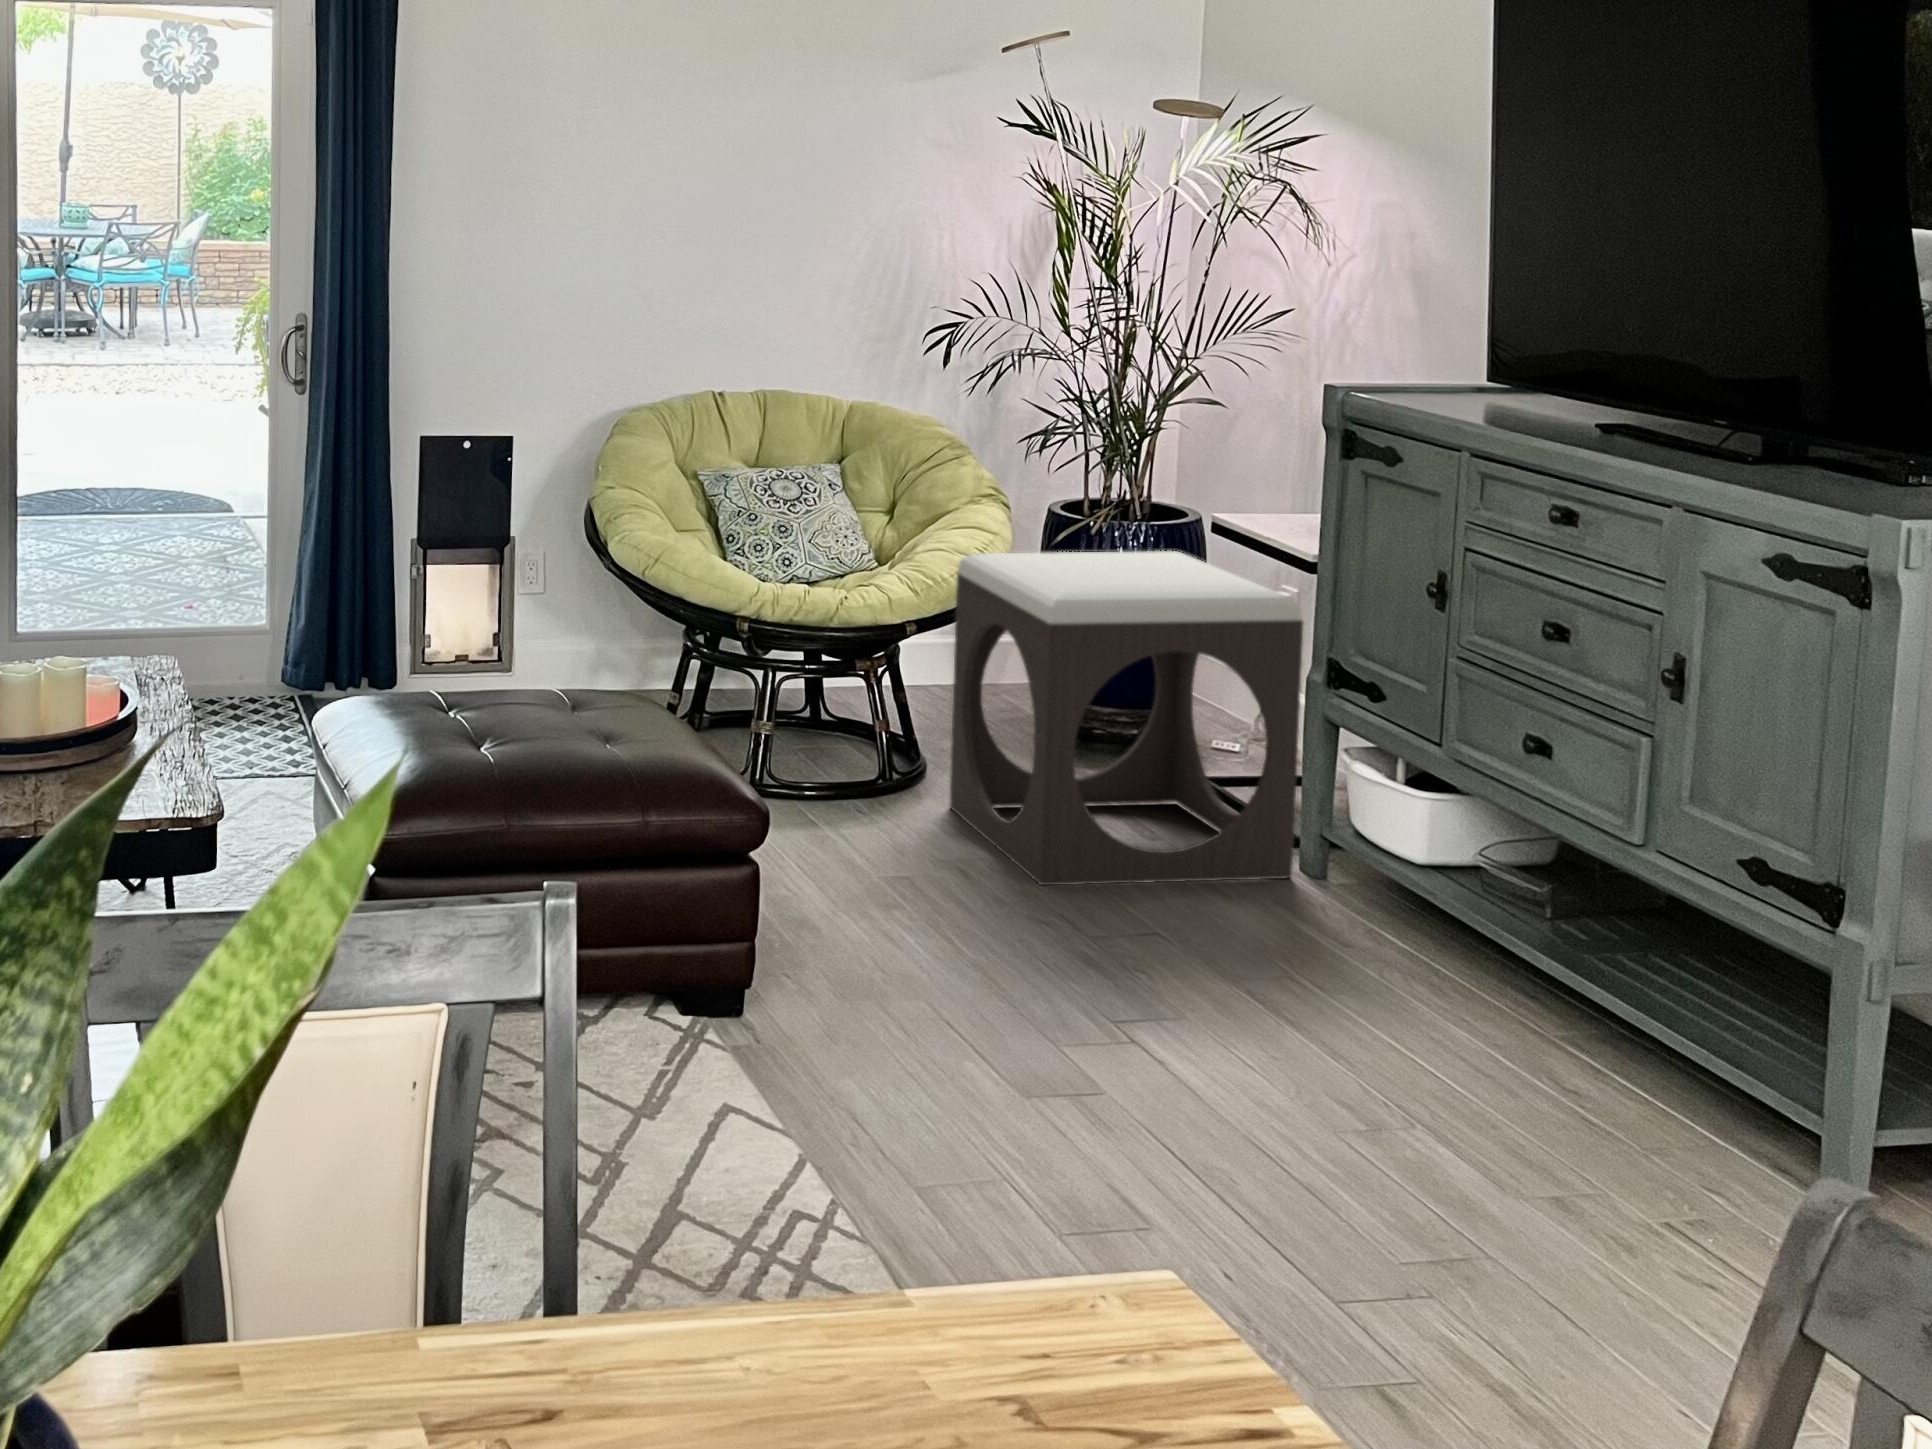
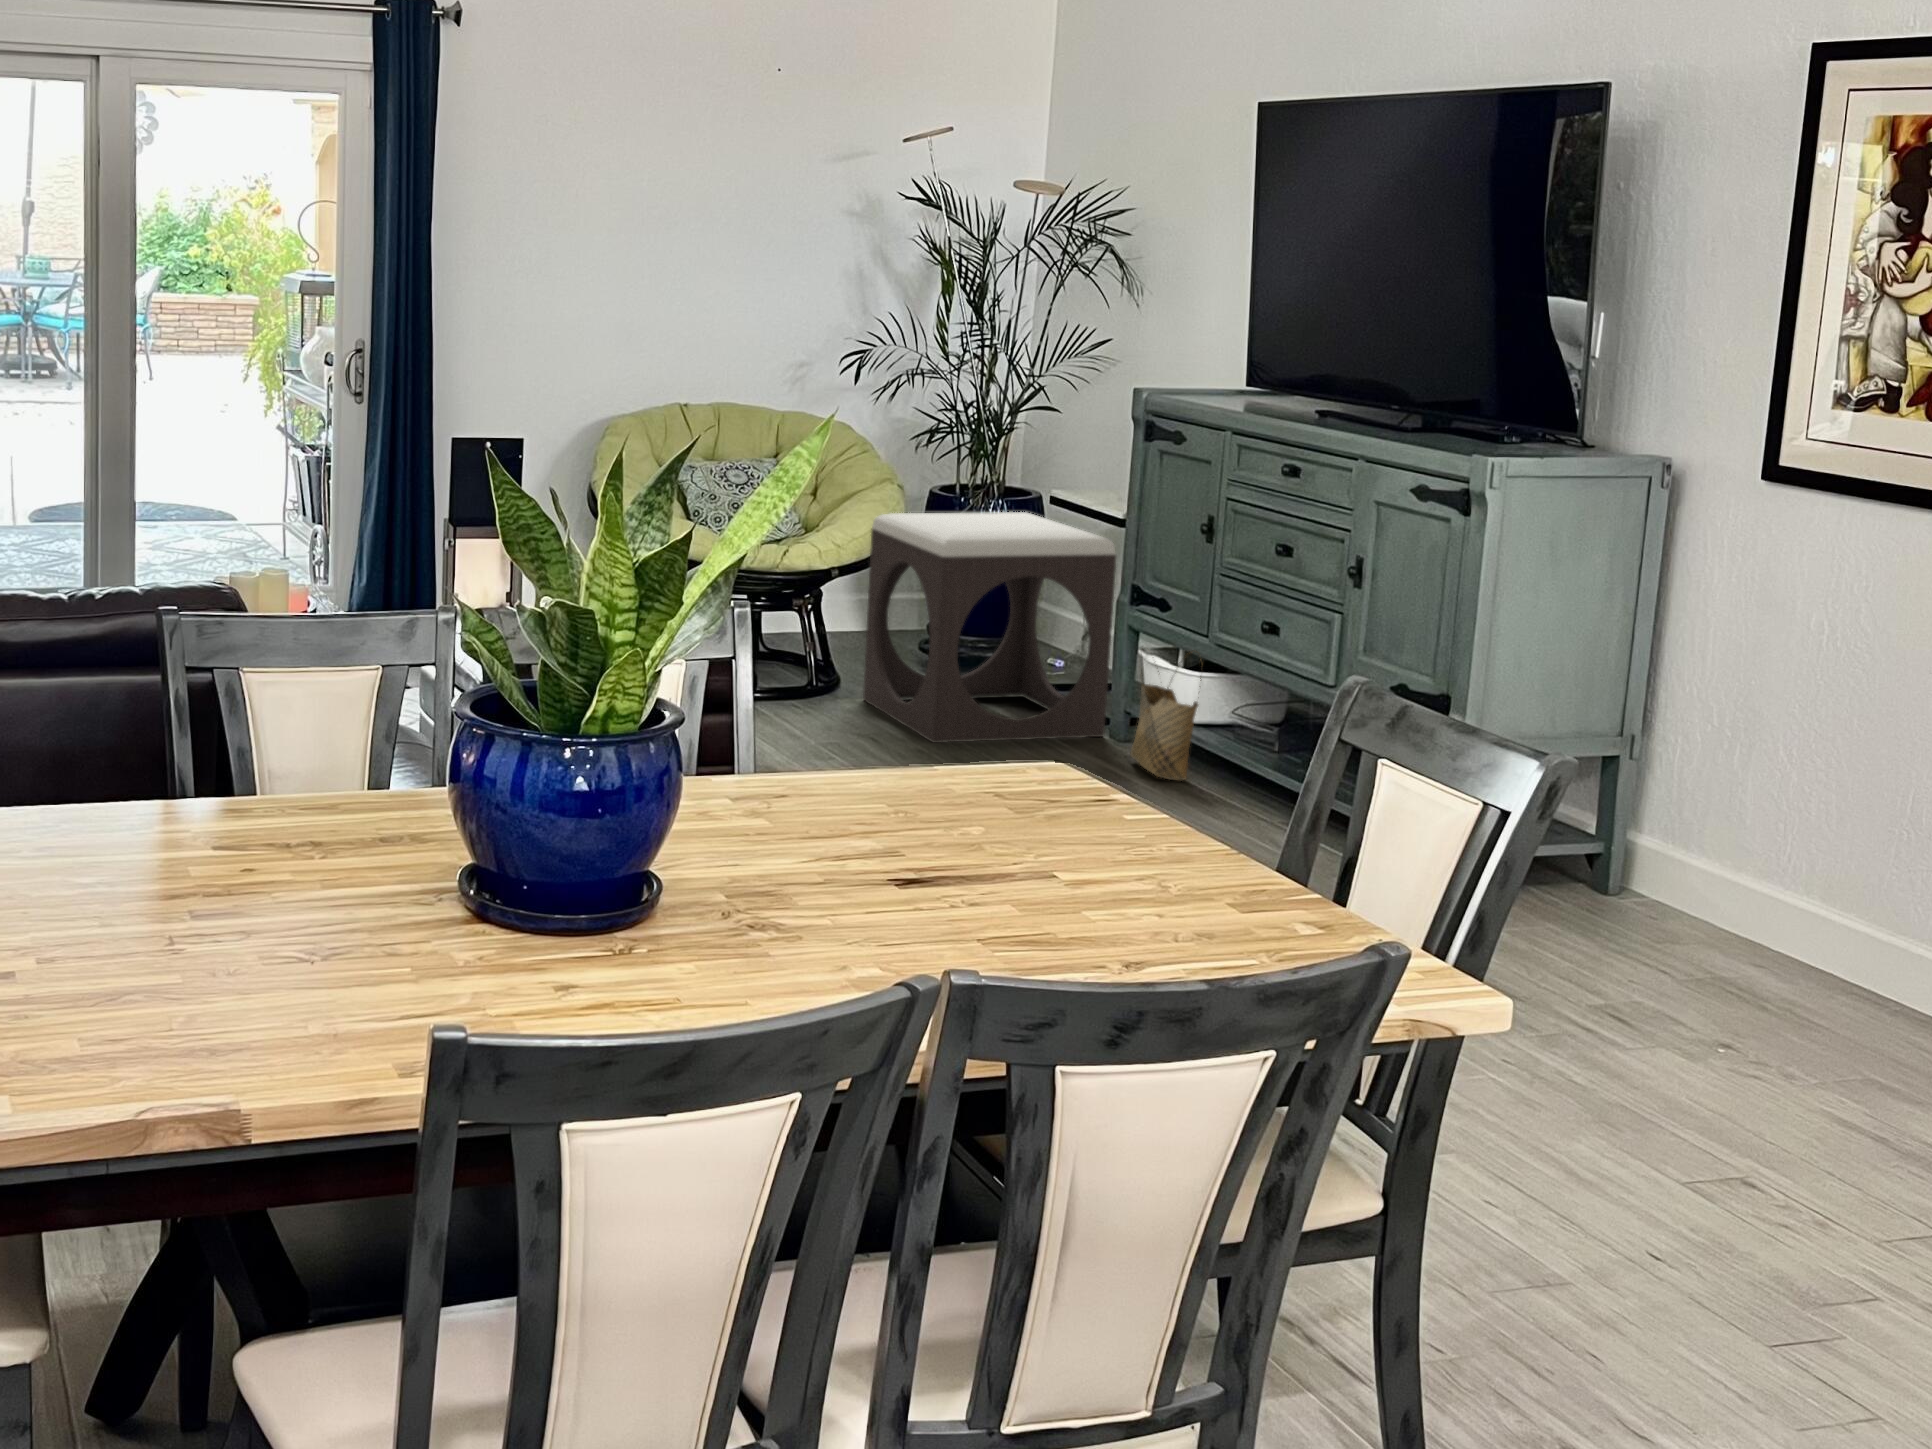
woven basket: none [1329,762,1435,963] -> present [1130,652,1201,781]

